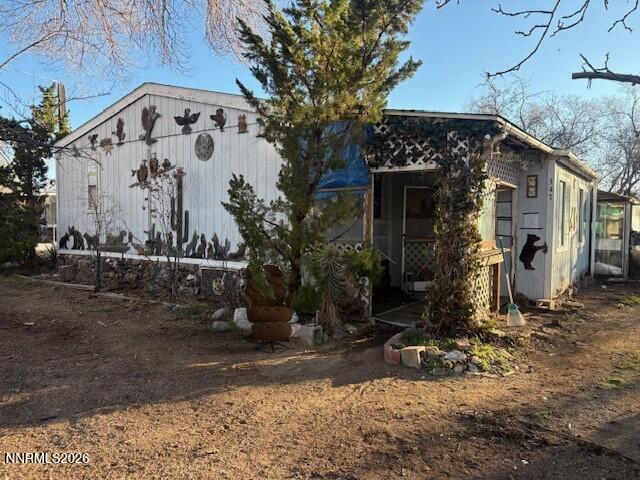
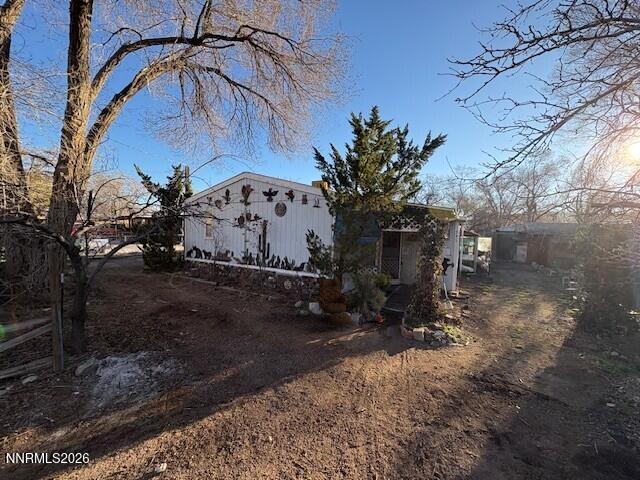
potted tree: none [336,279,375,343] -> present [370,290,387,322]

